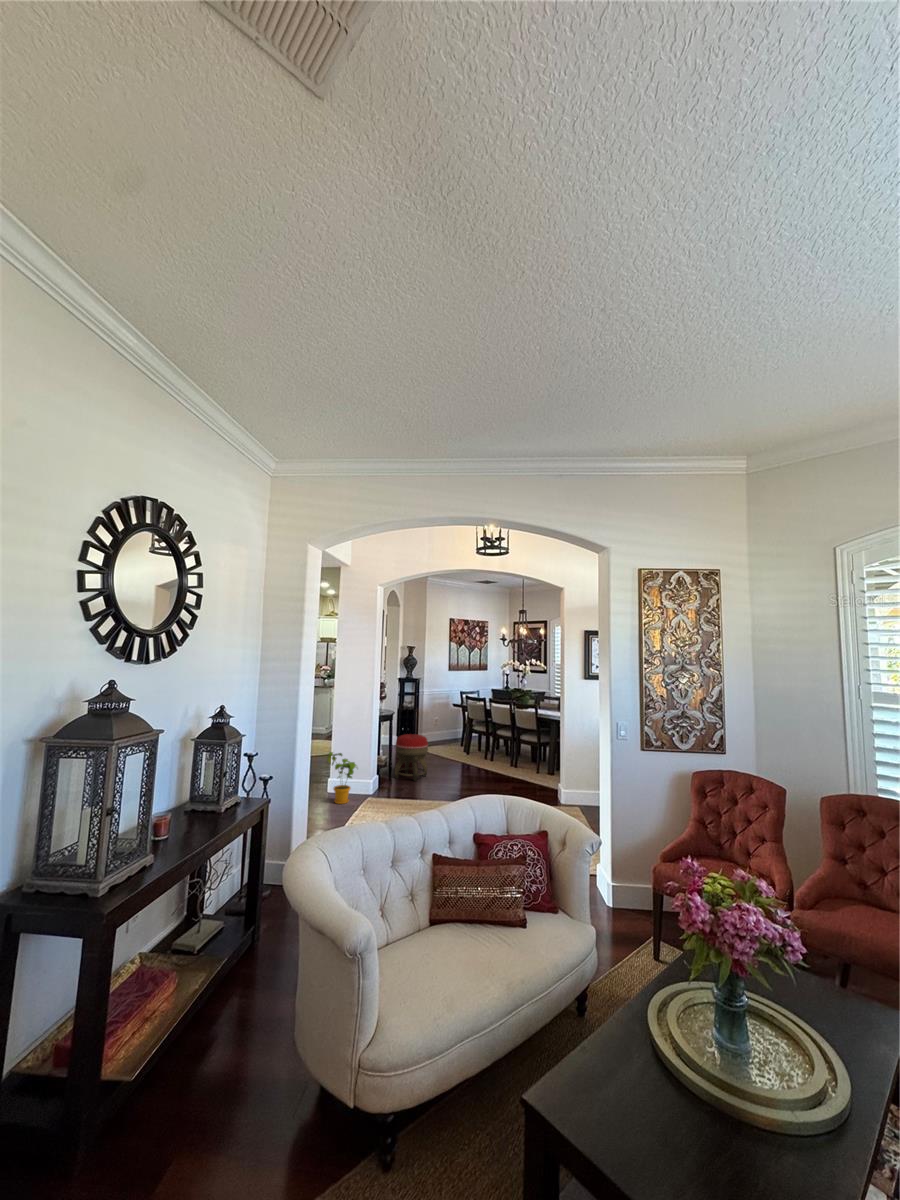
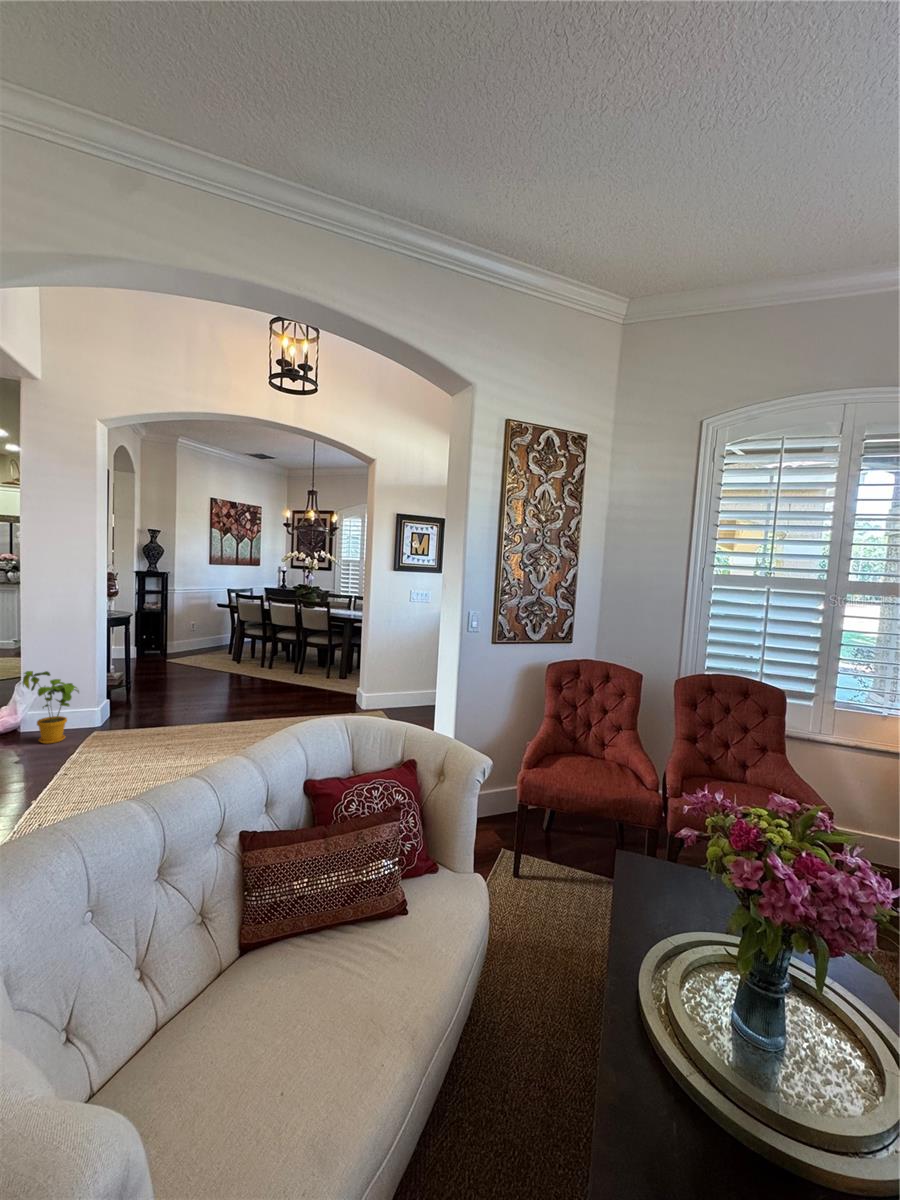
footstool: present [395,734,428,781] -> none [137,642,187,702]

